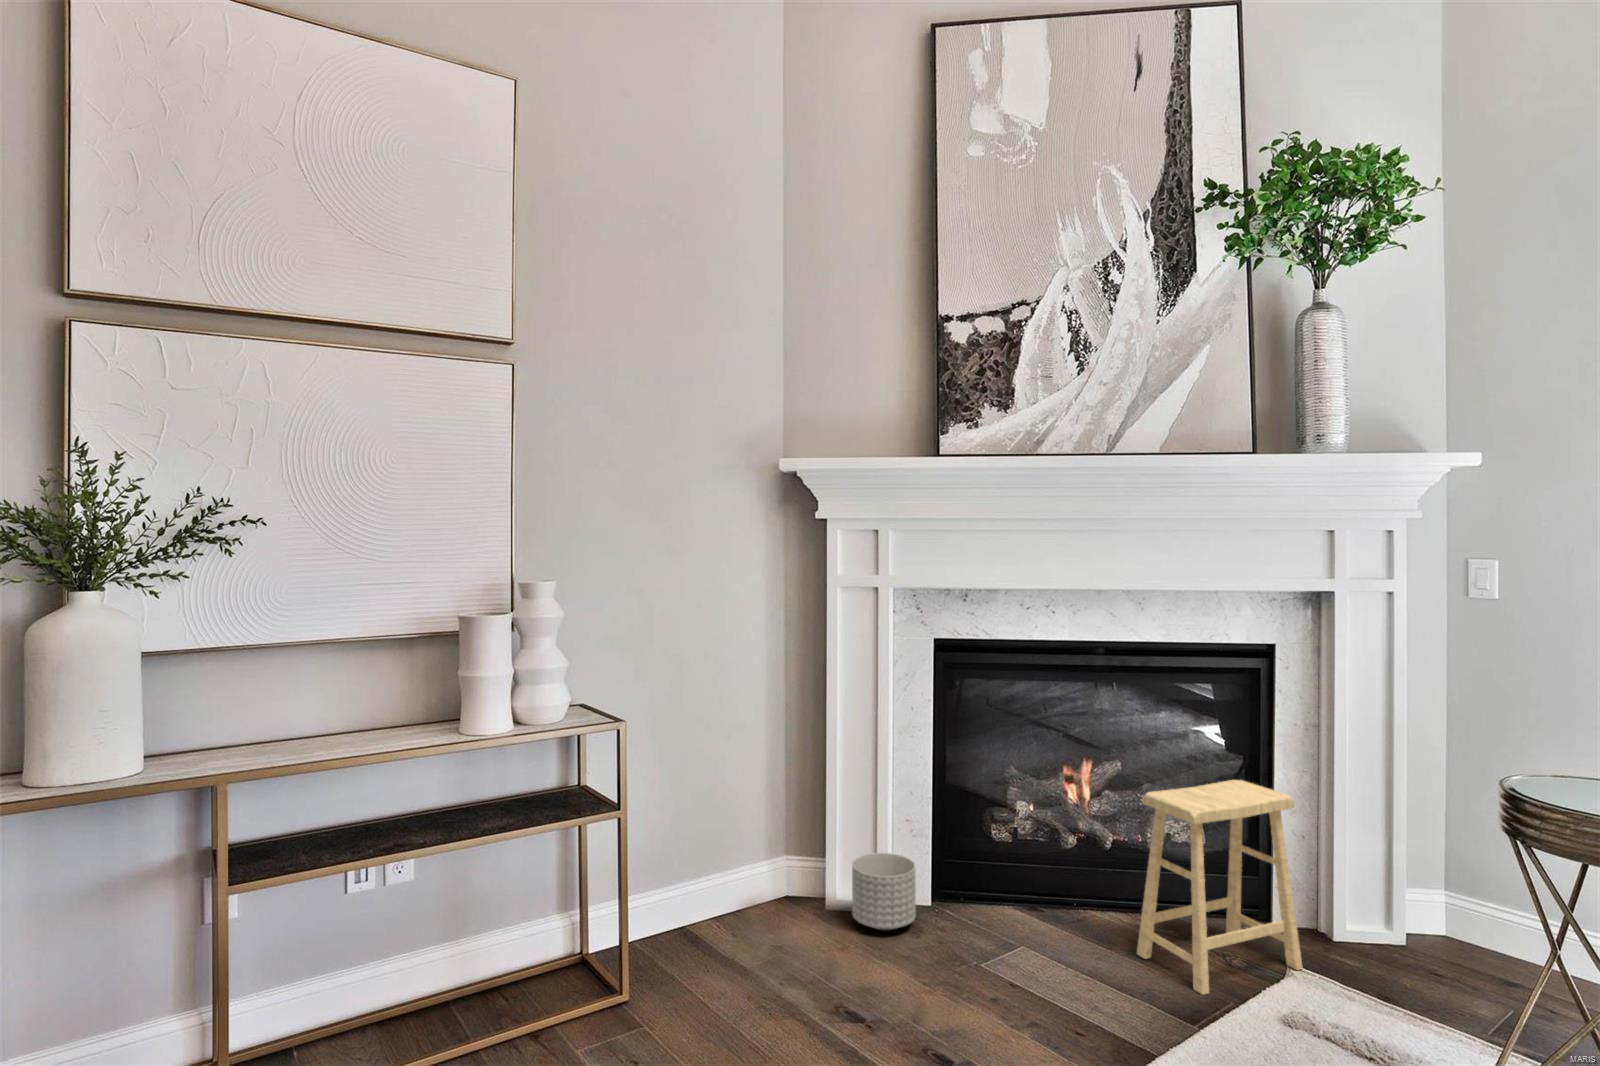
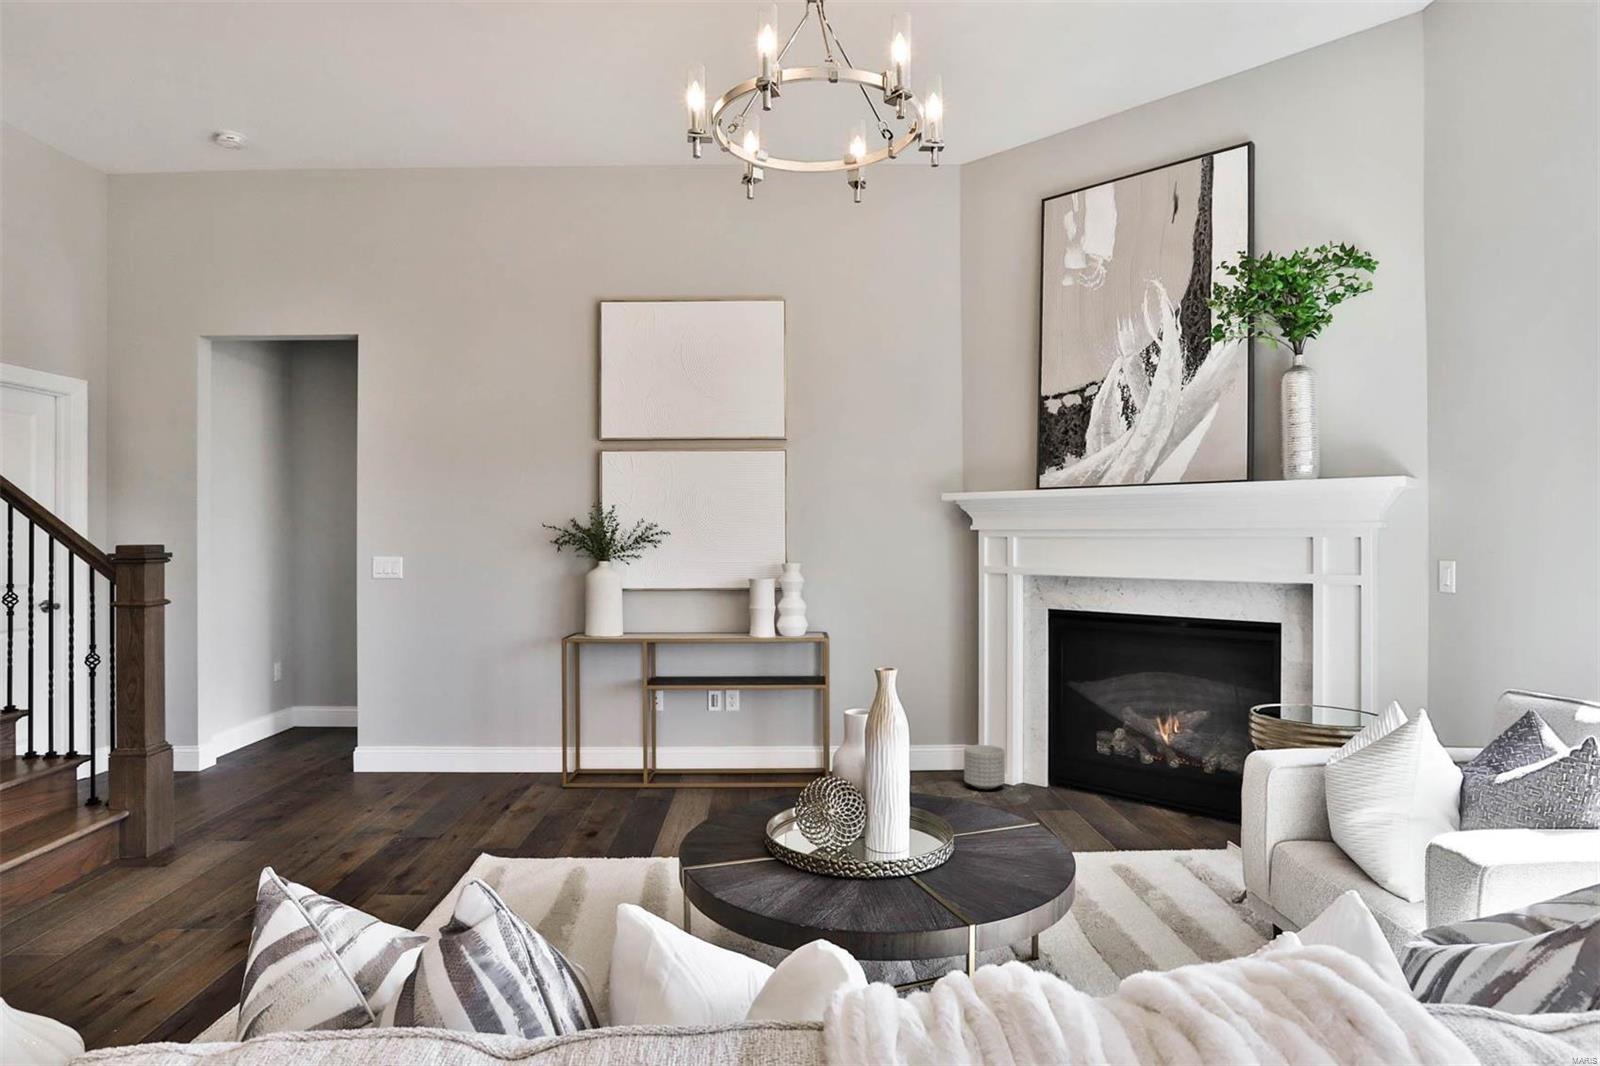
footstool: present [1137,780,1303,995] -> none [1114,716,1218,851]

